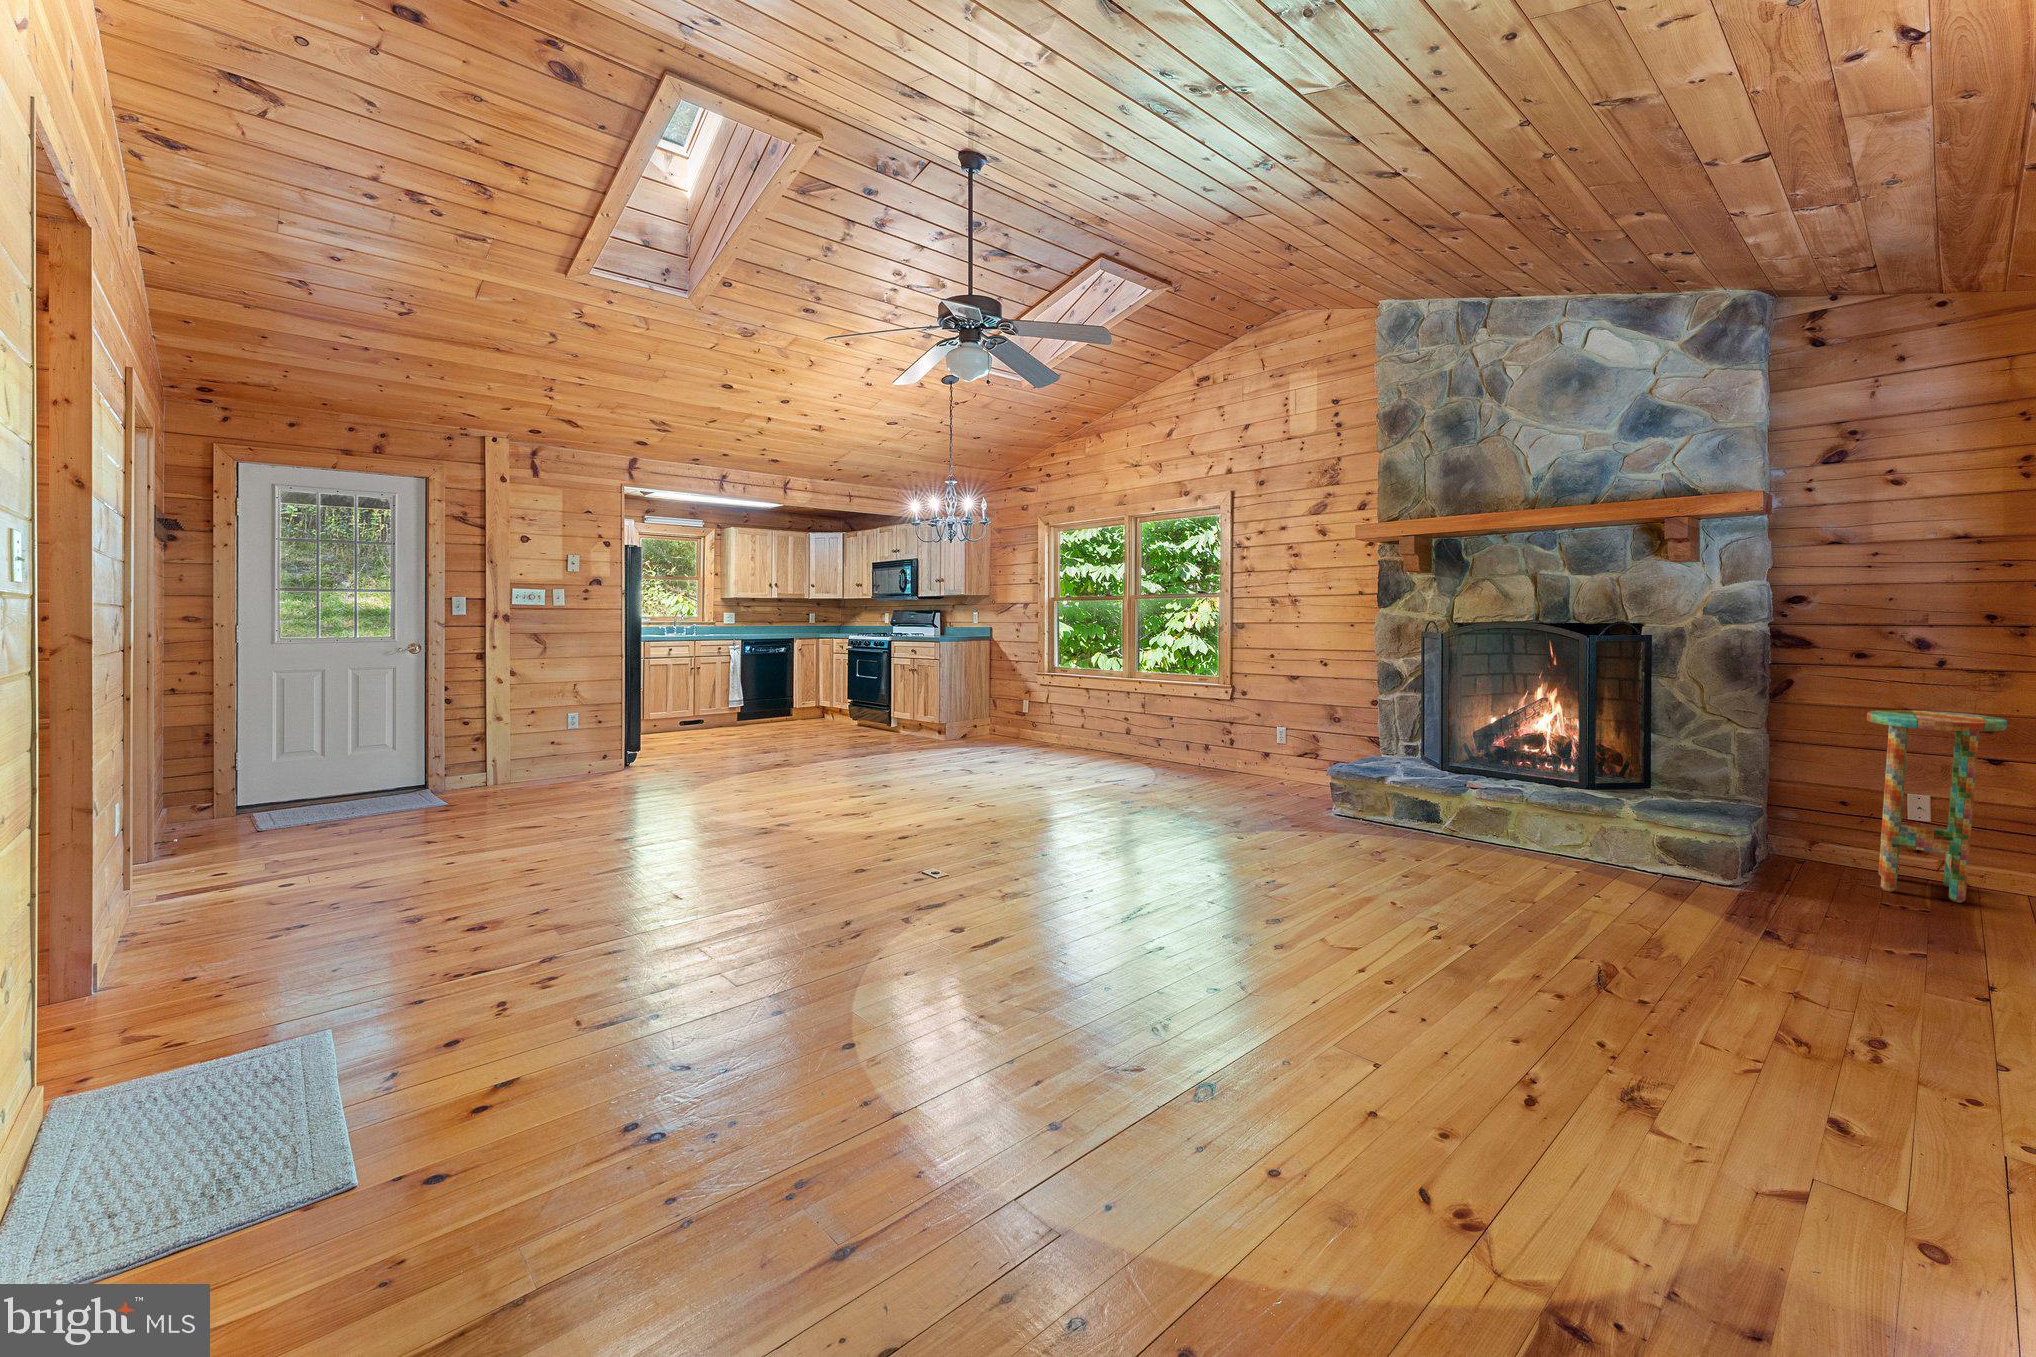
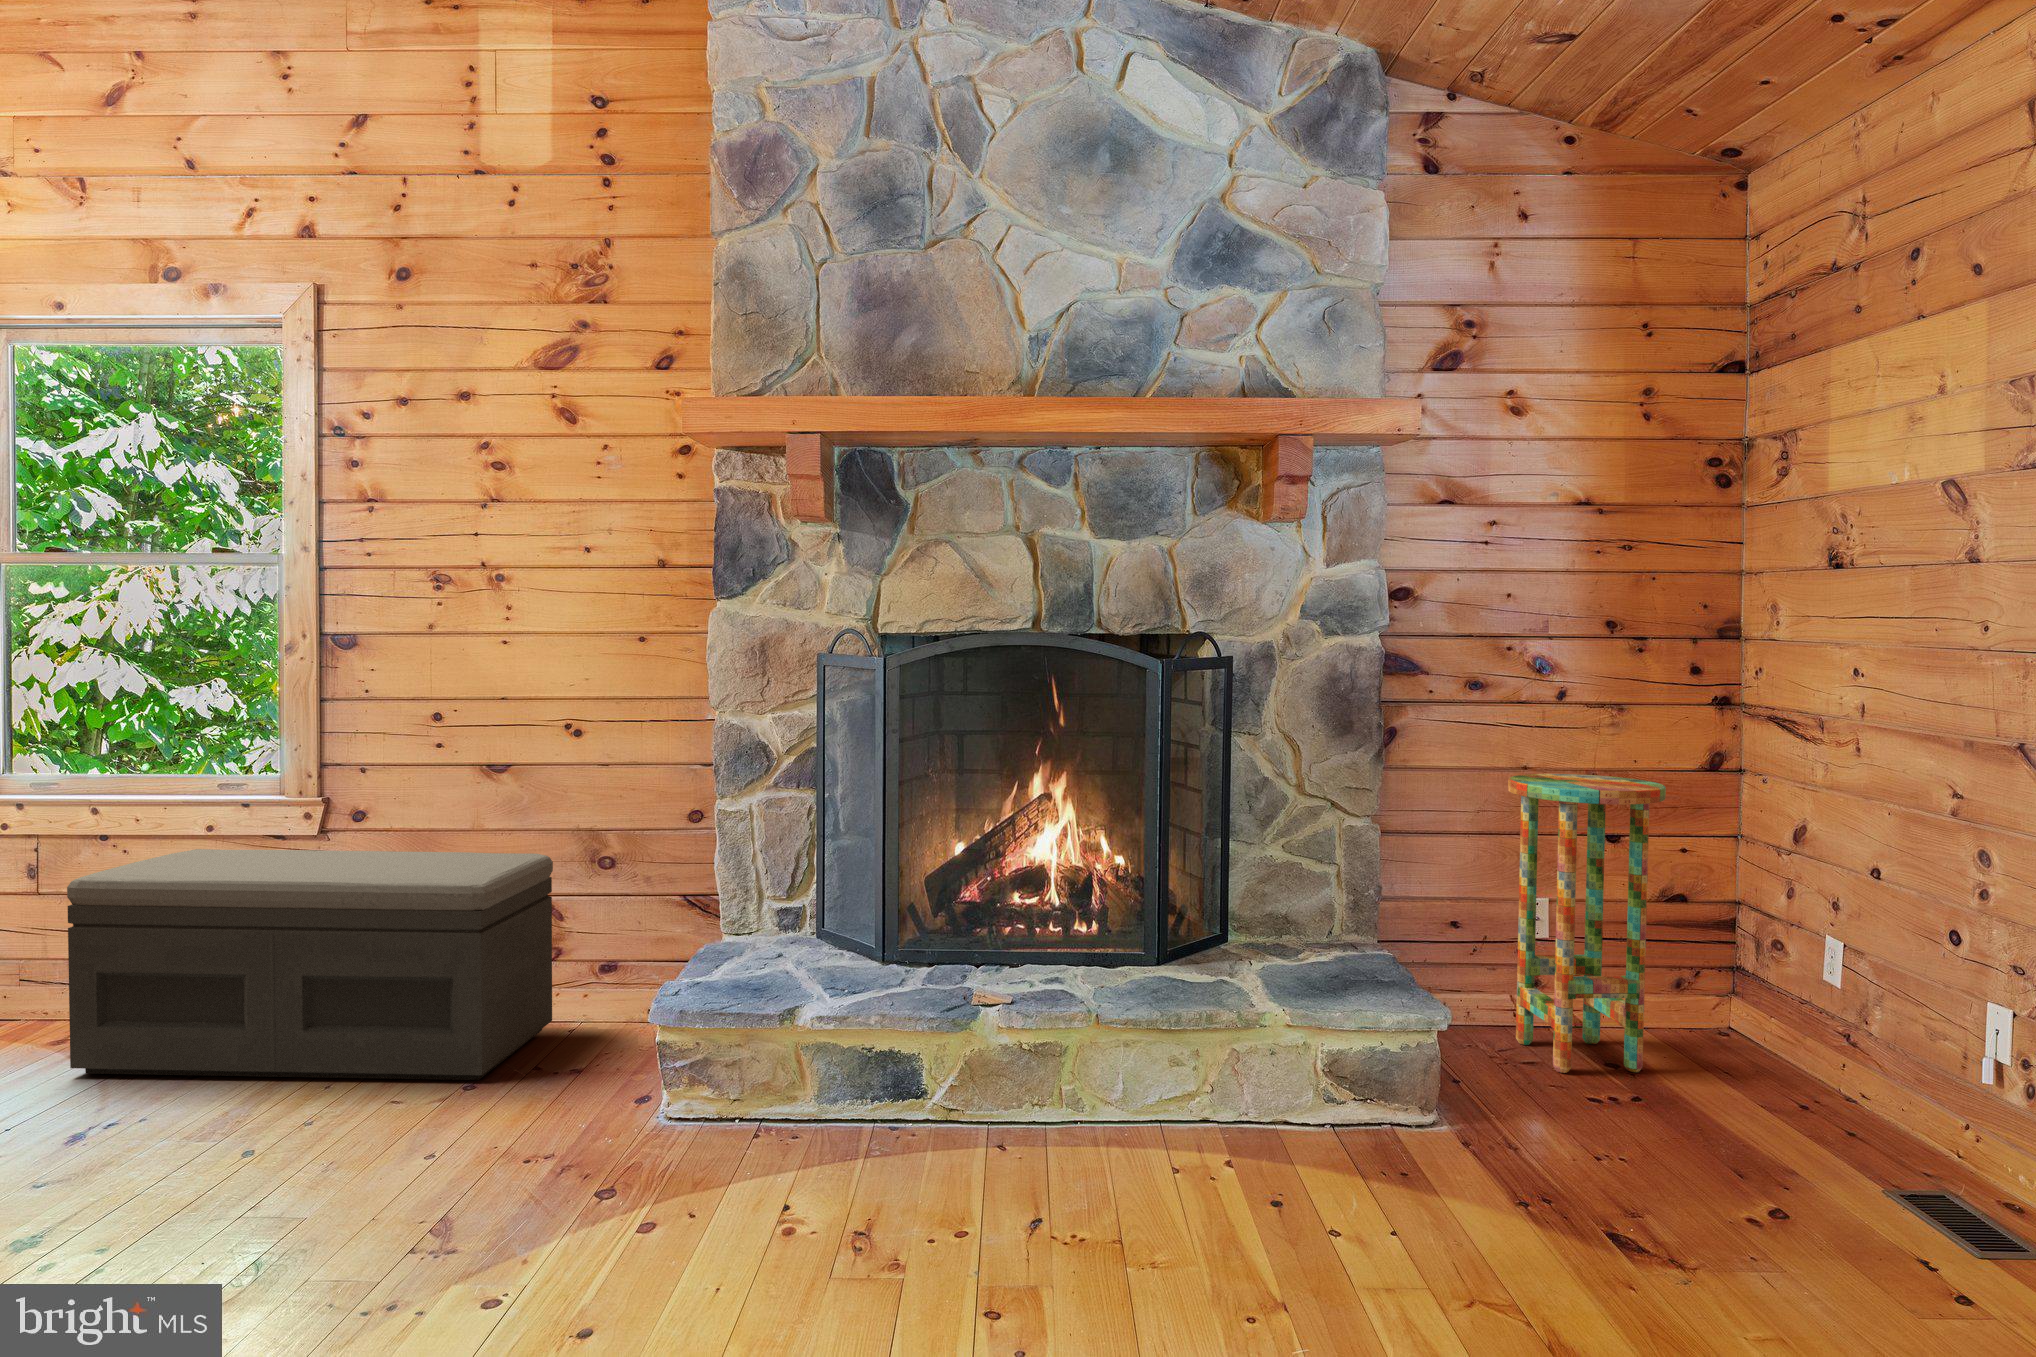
storage bench: none [1155,703,1314,794] -> present [67,849,553,1080]

